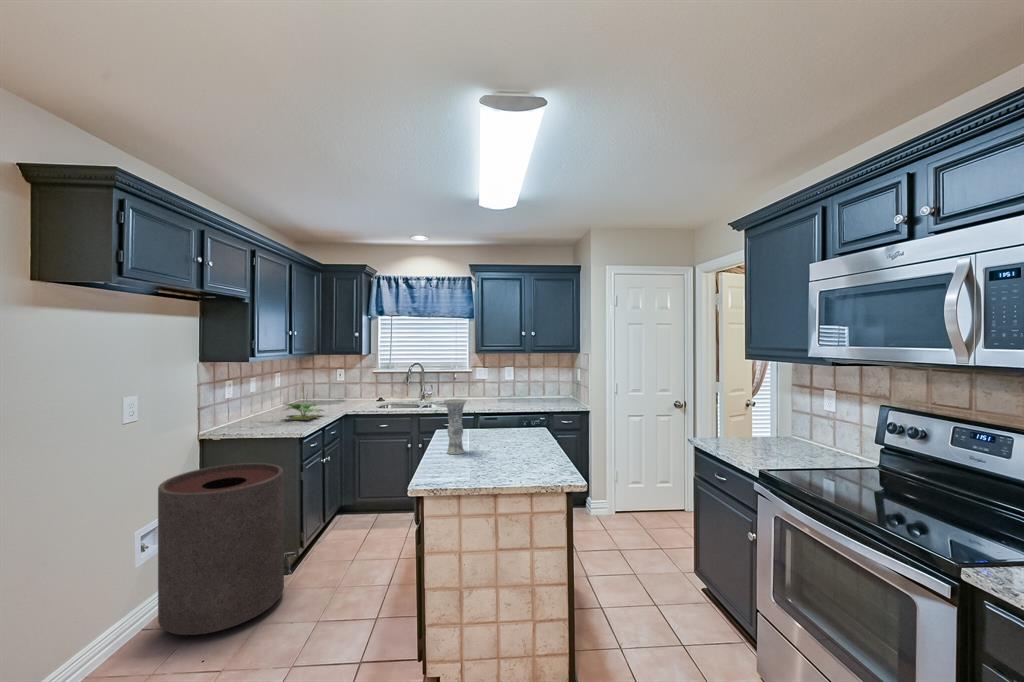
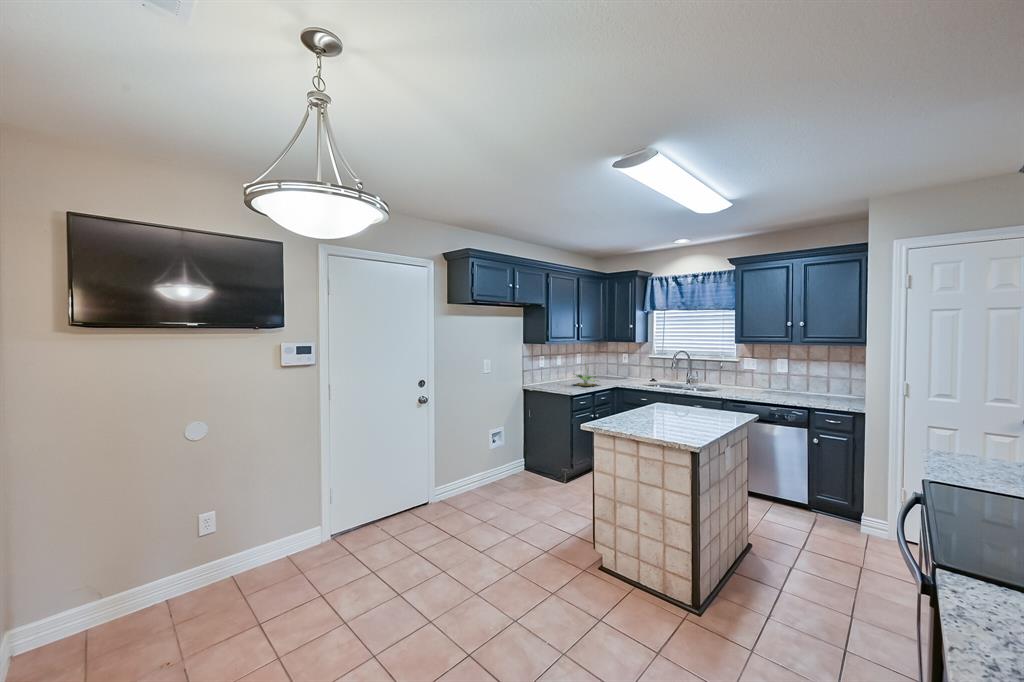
vase: present [443,399,467,454] -> none [637,374,657,416]
trash can: present [158,463,284,635] -> none [493,405,555,496]

